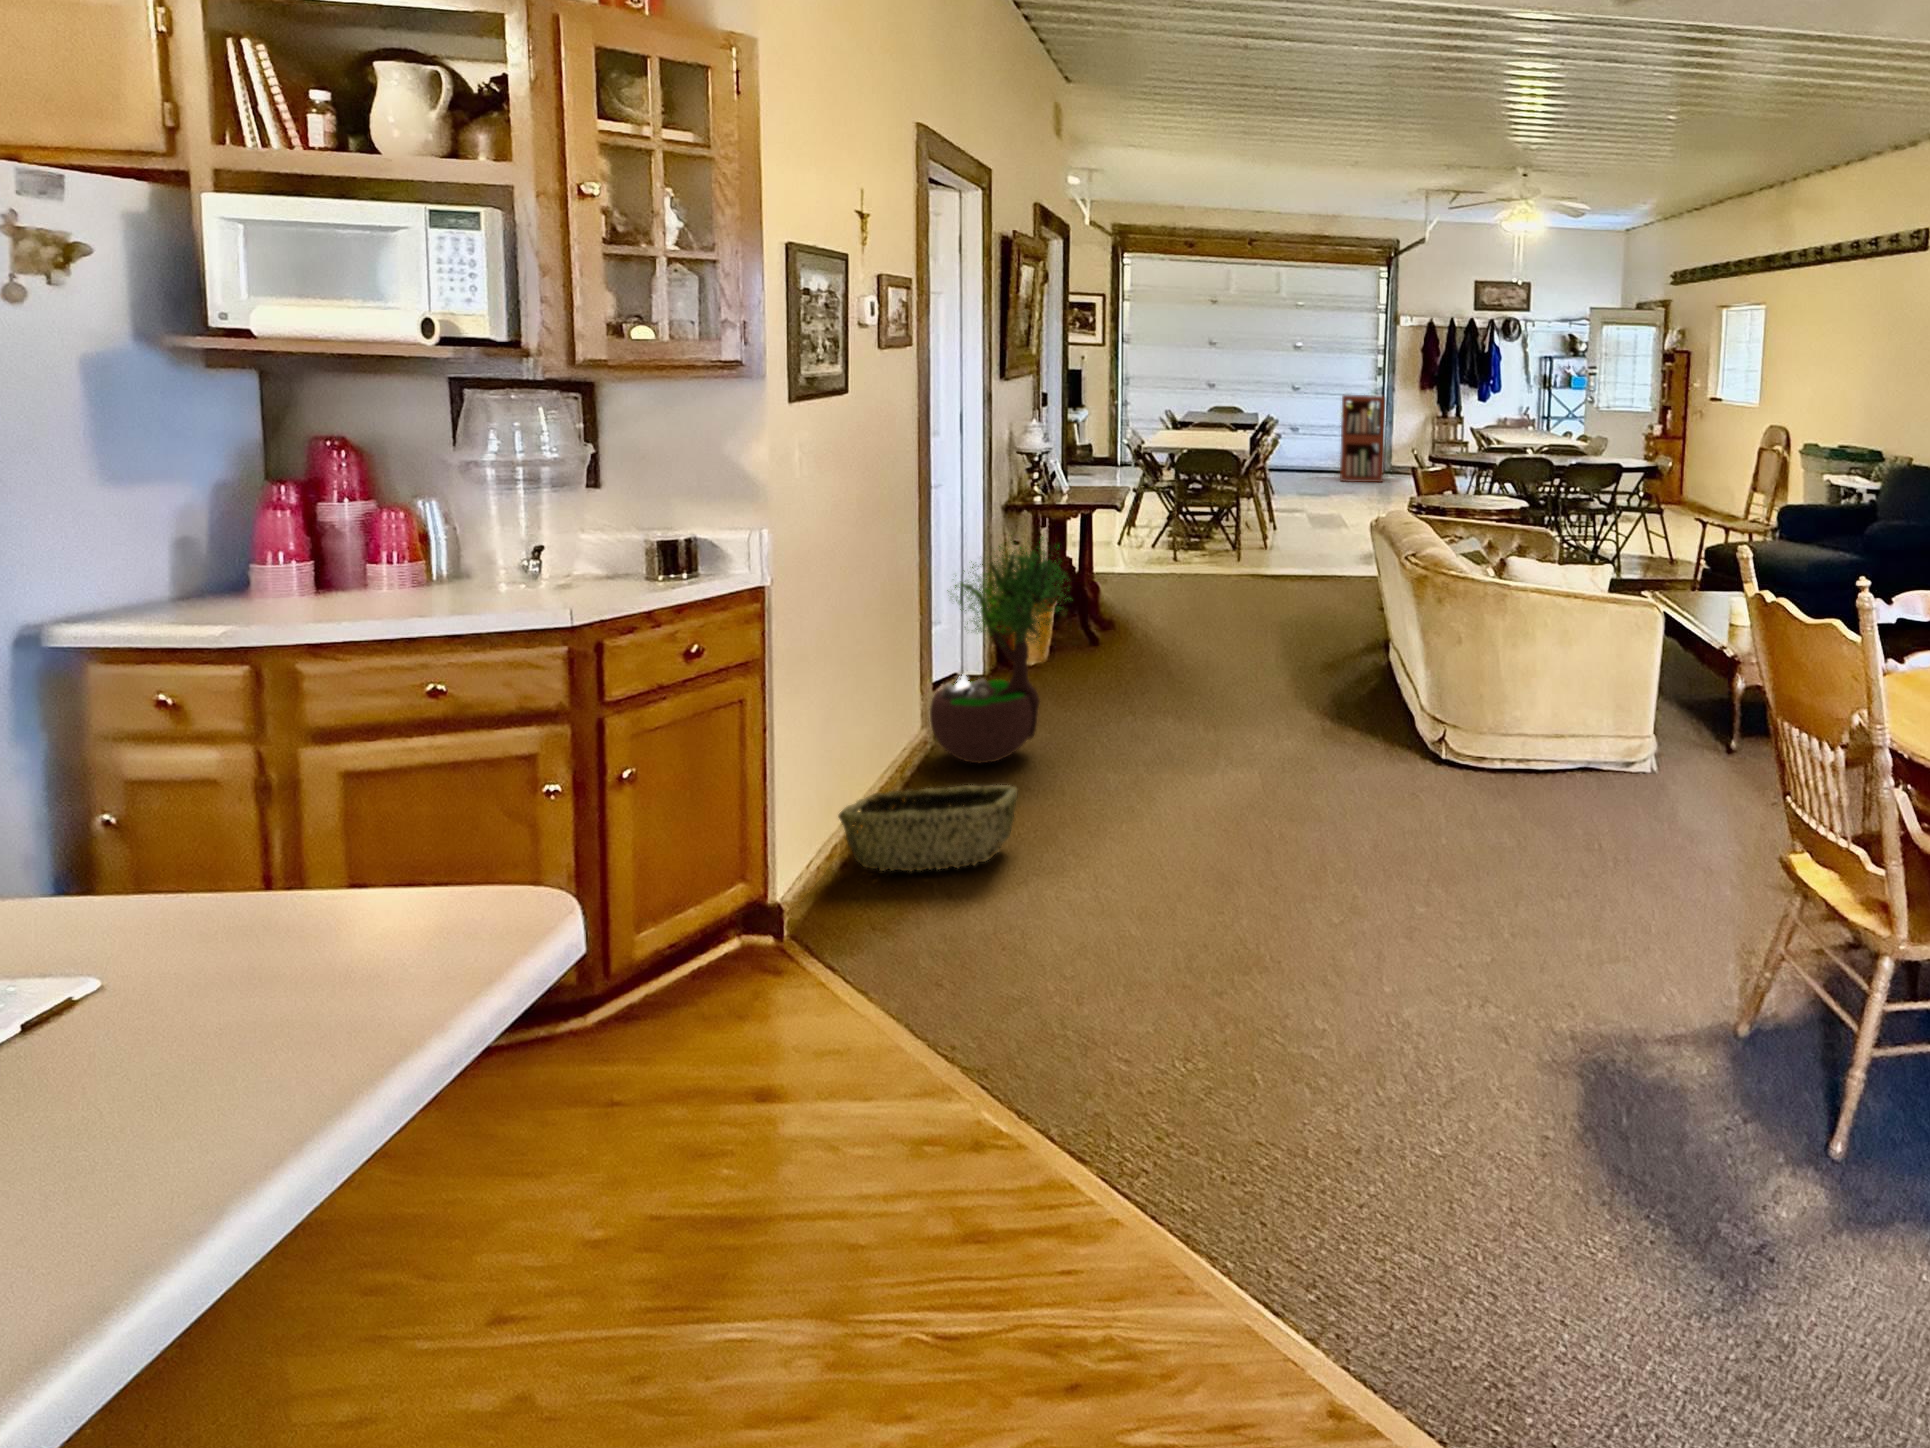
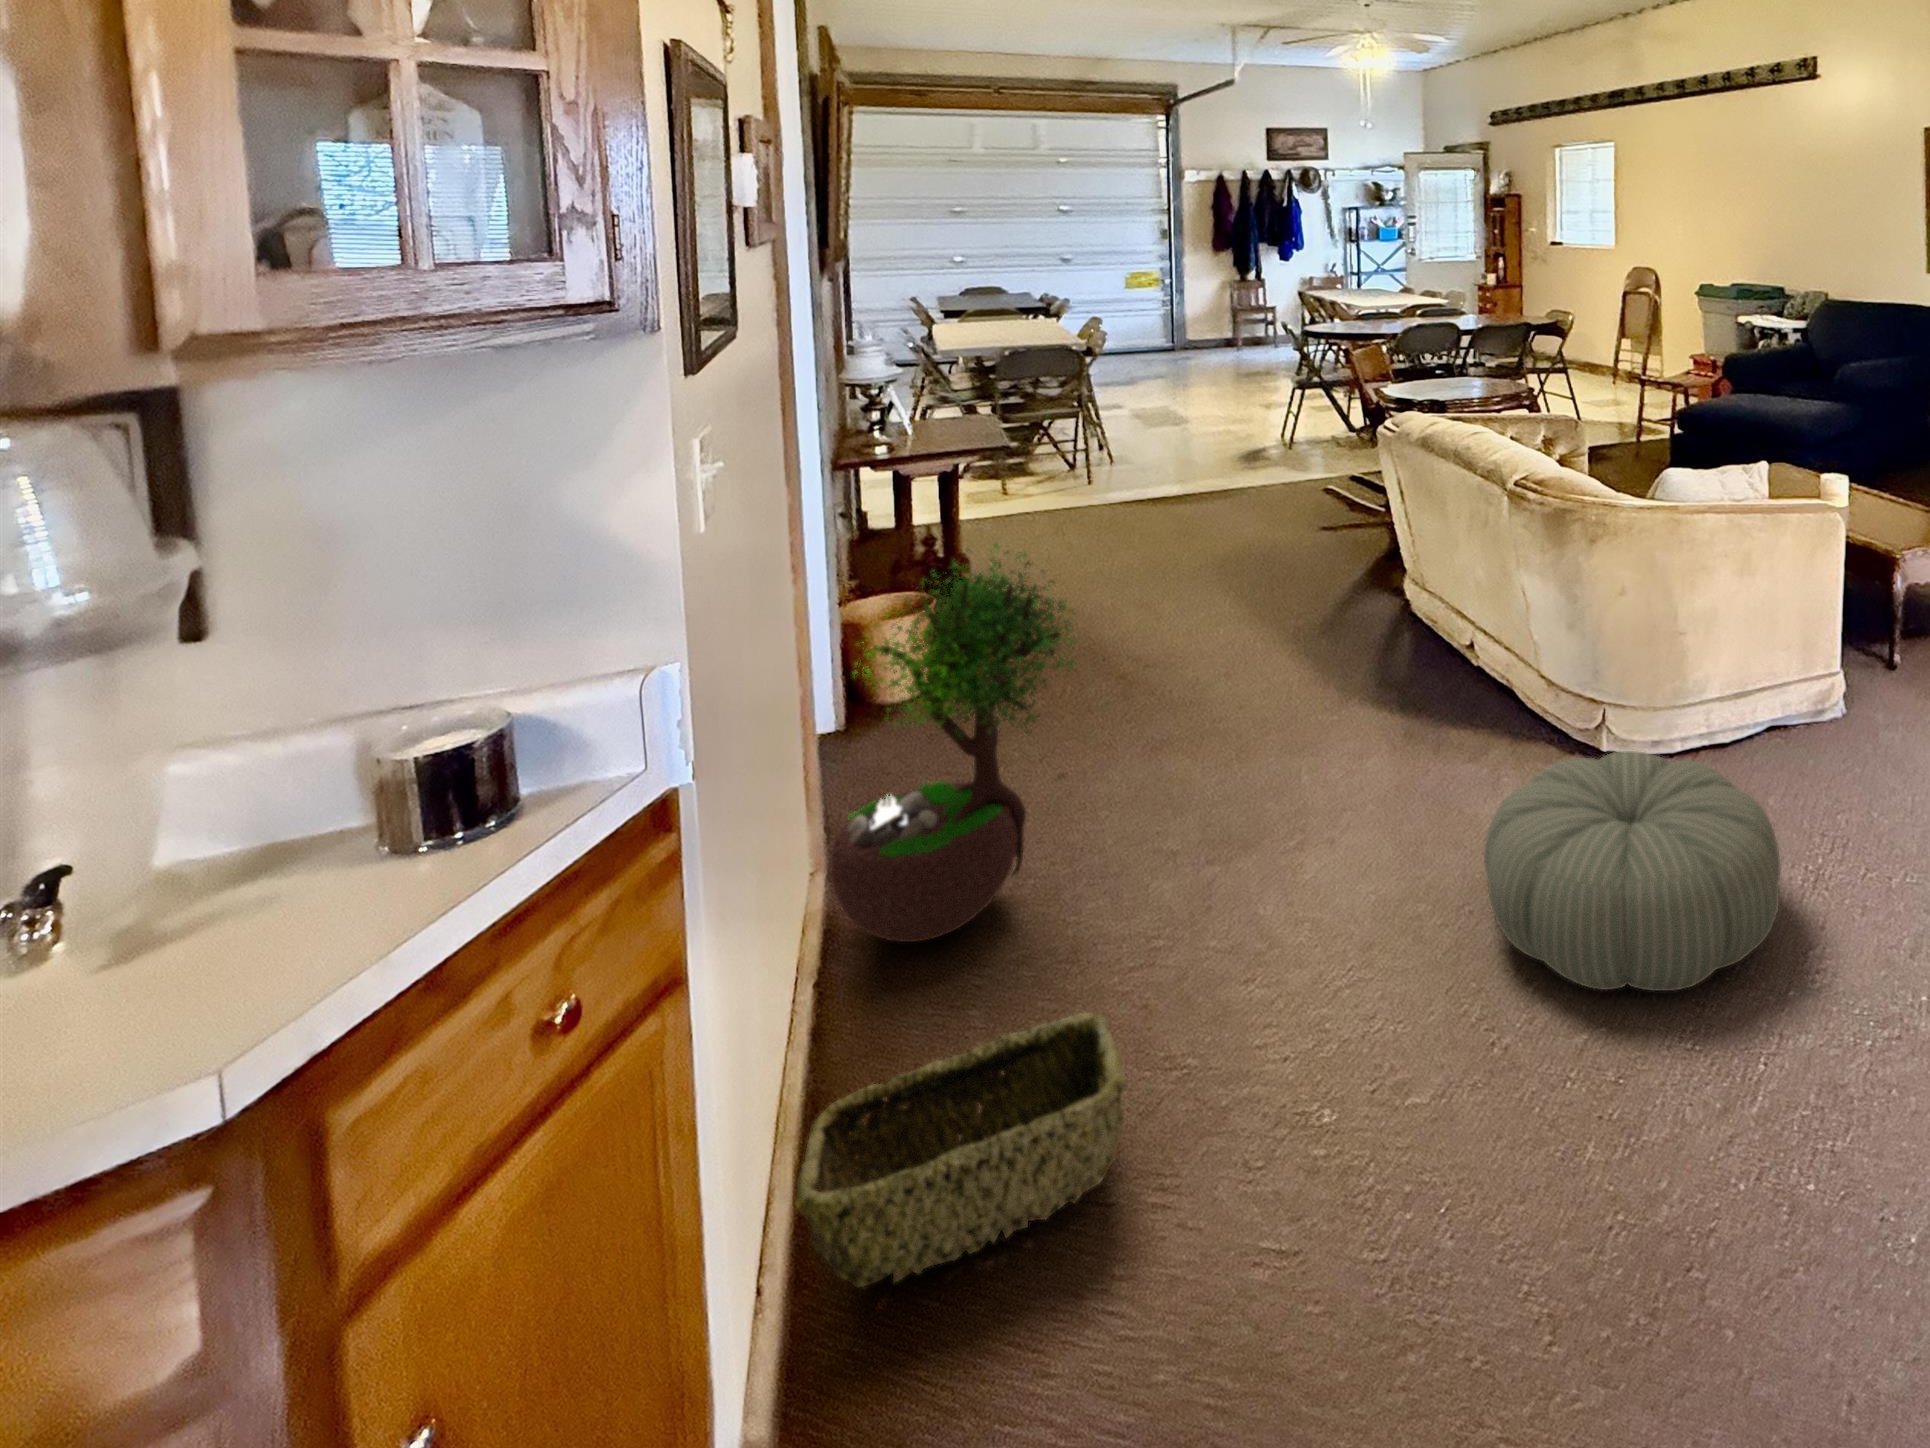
bookshelf: present [1340,395,1385,482] -> none [1120,263,1181,367]
pouf: none [1273,731,1478,866] -> present [1484,751,1781,991]

